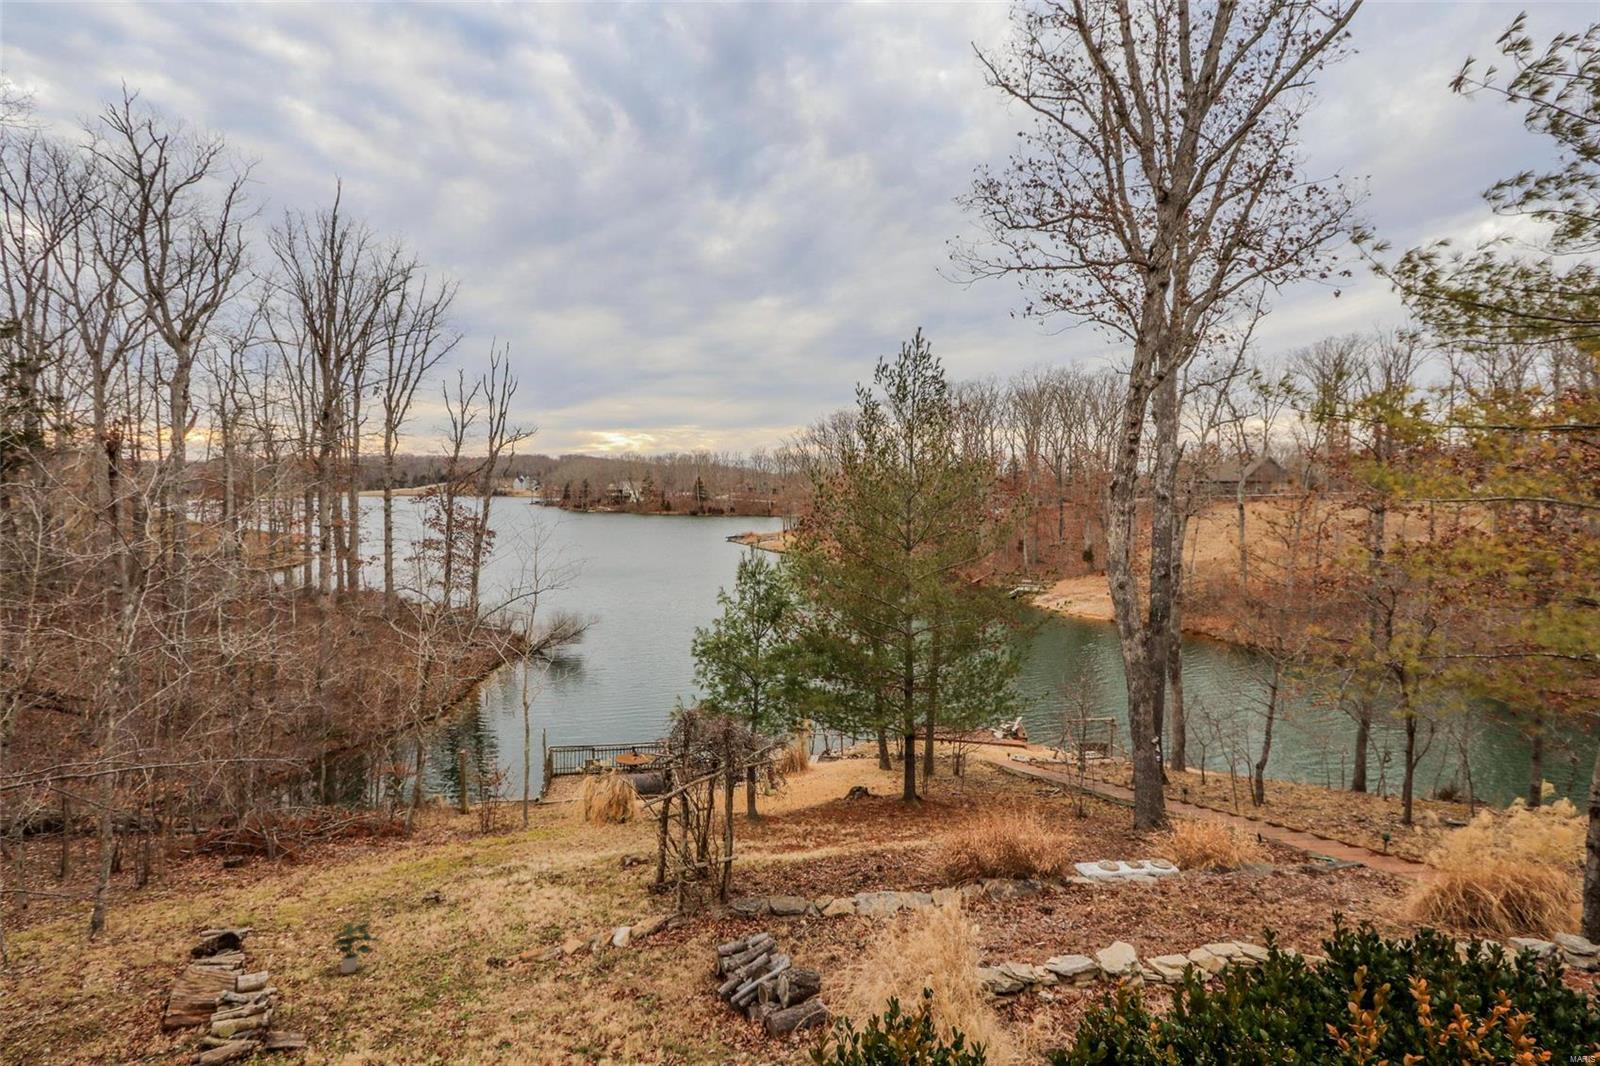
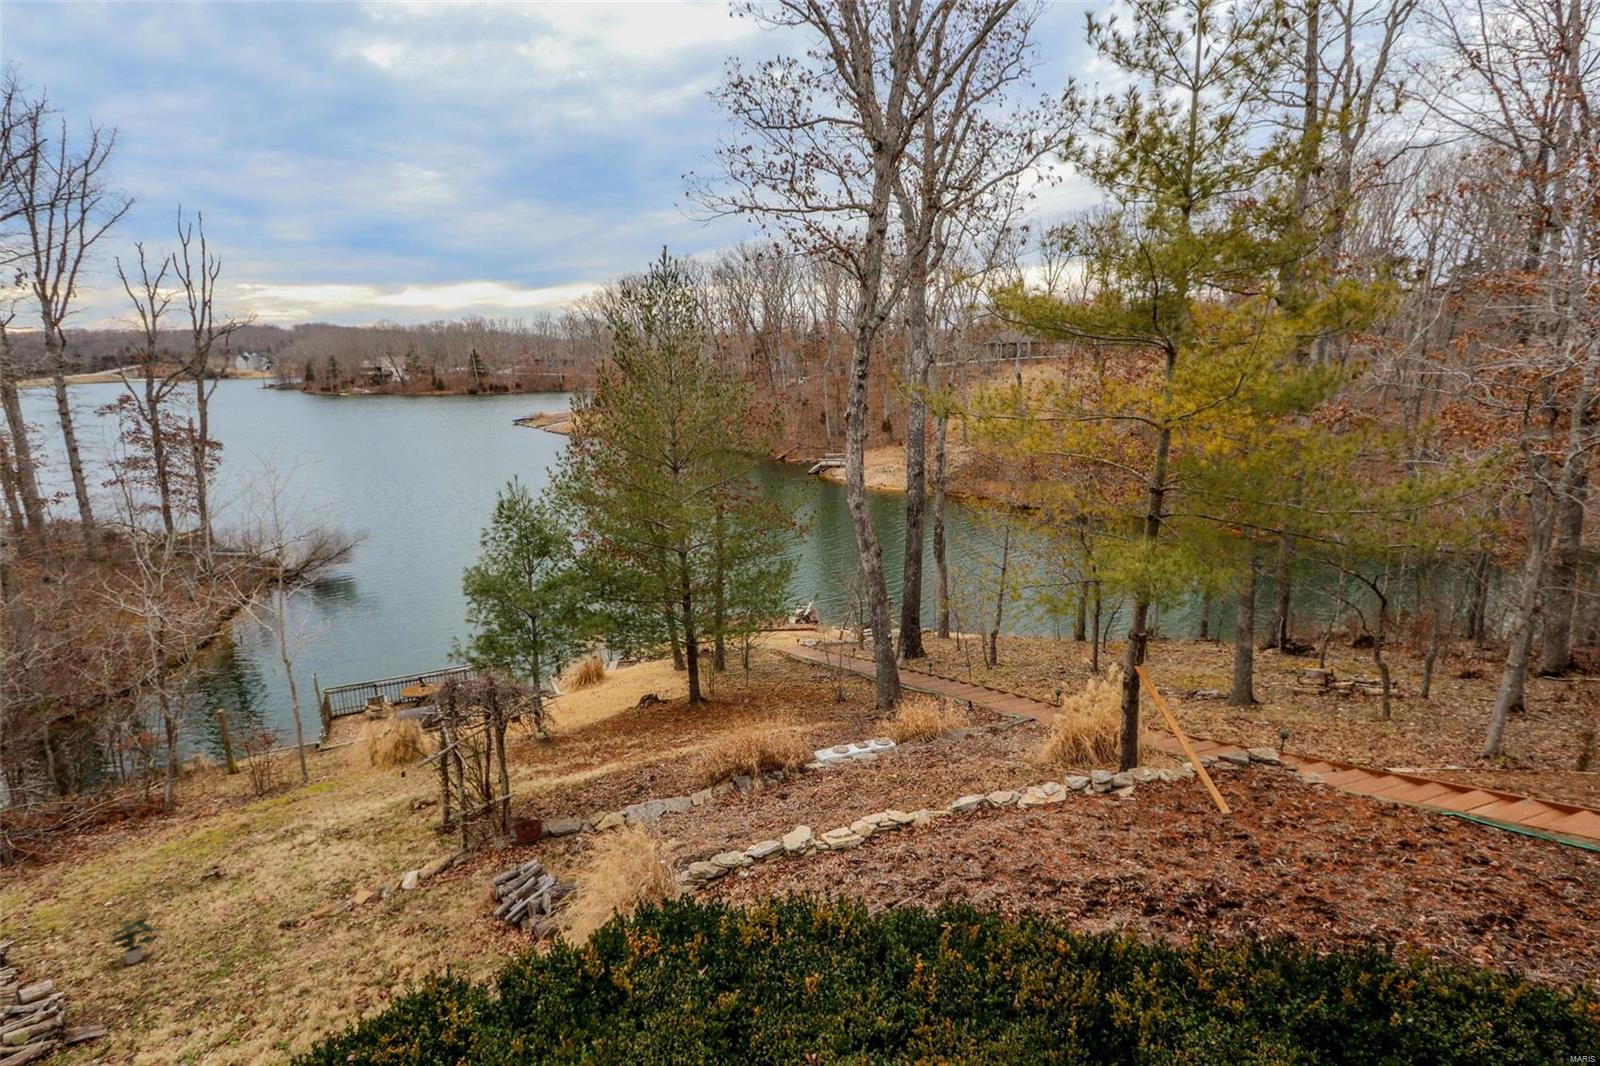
basket: none [733,873,766,915] -> present [514,809,543,843]

